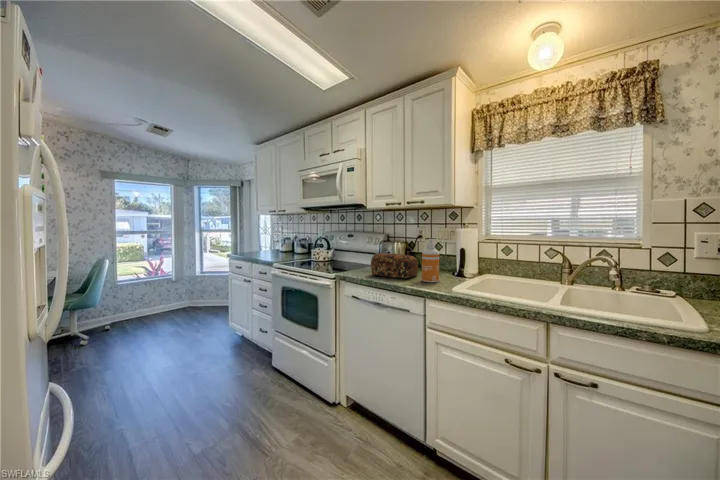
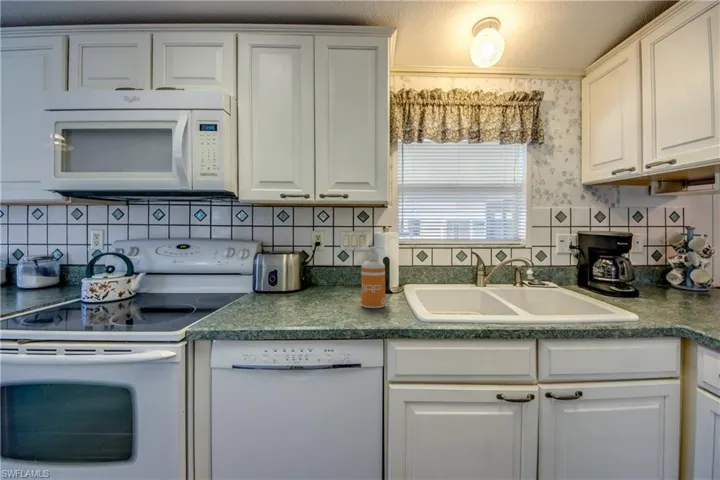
bread loaf: present [371,253,418,278] -> none [275,271,345,311]

